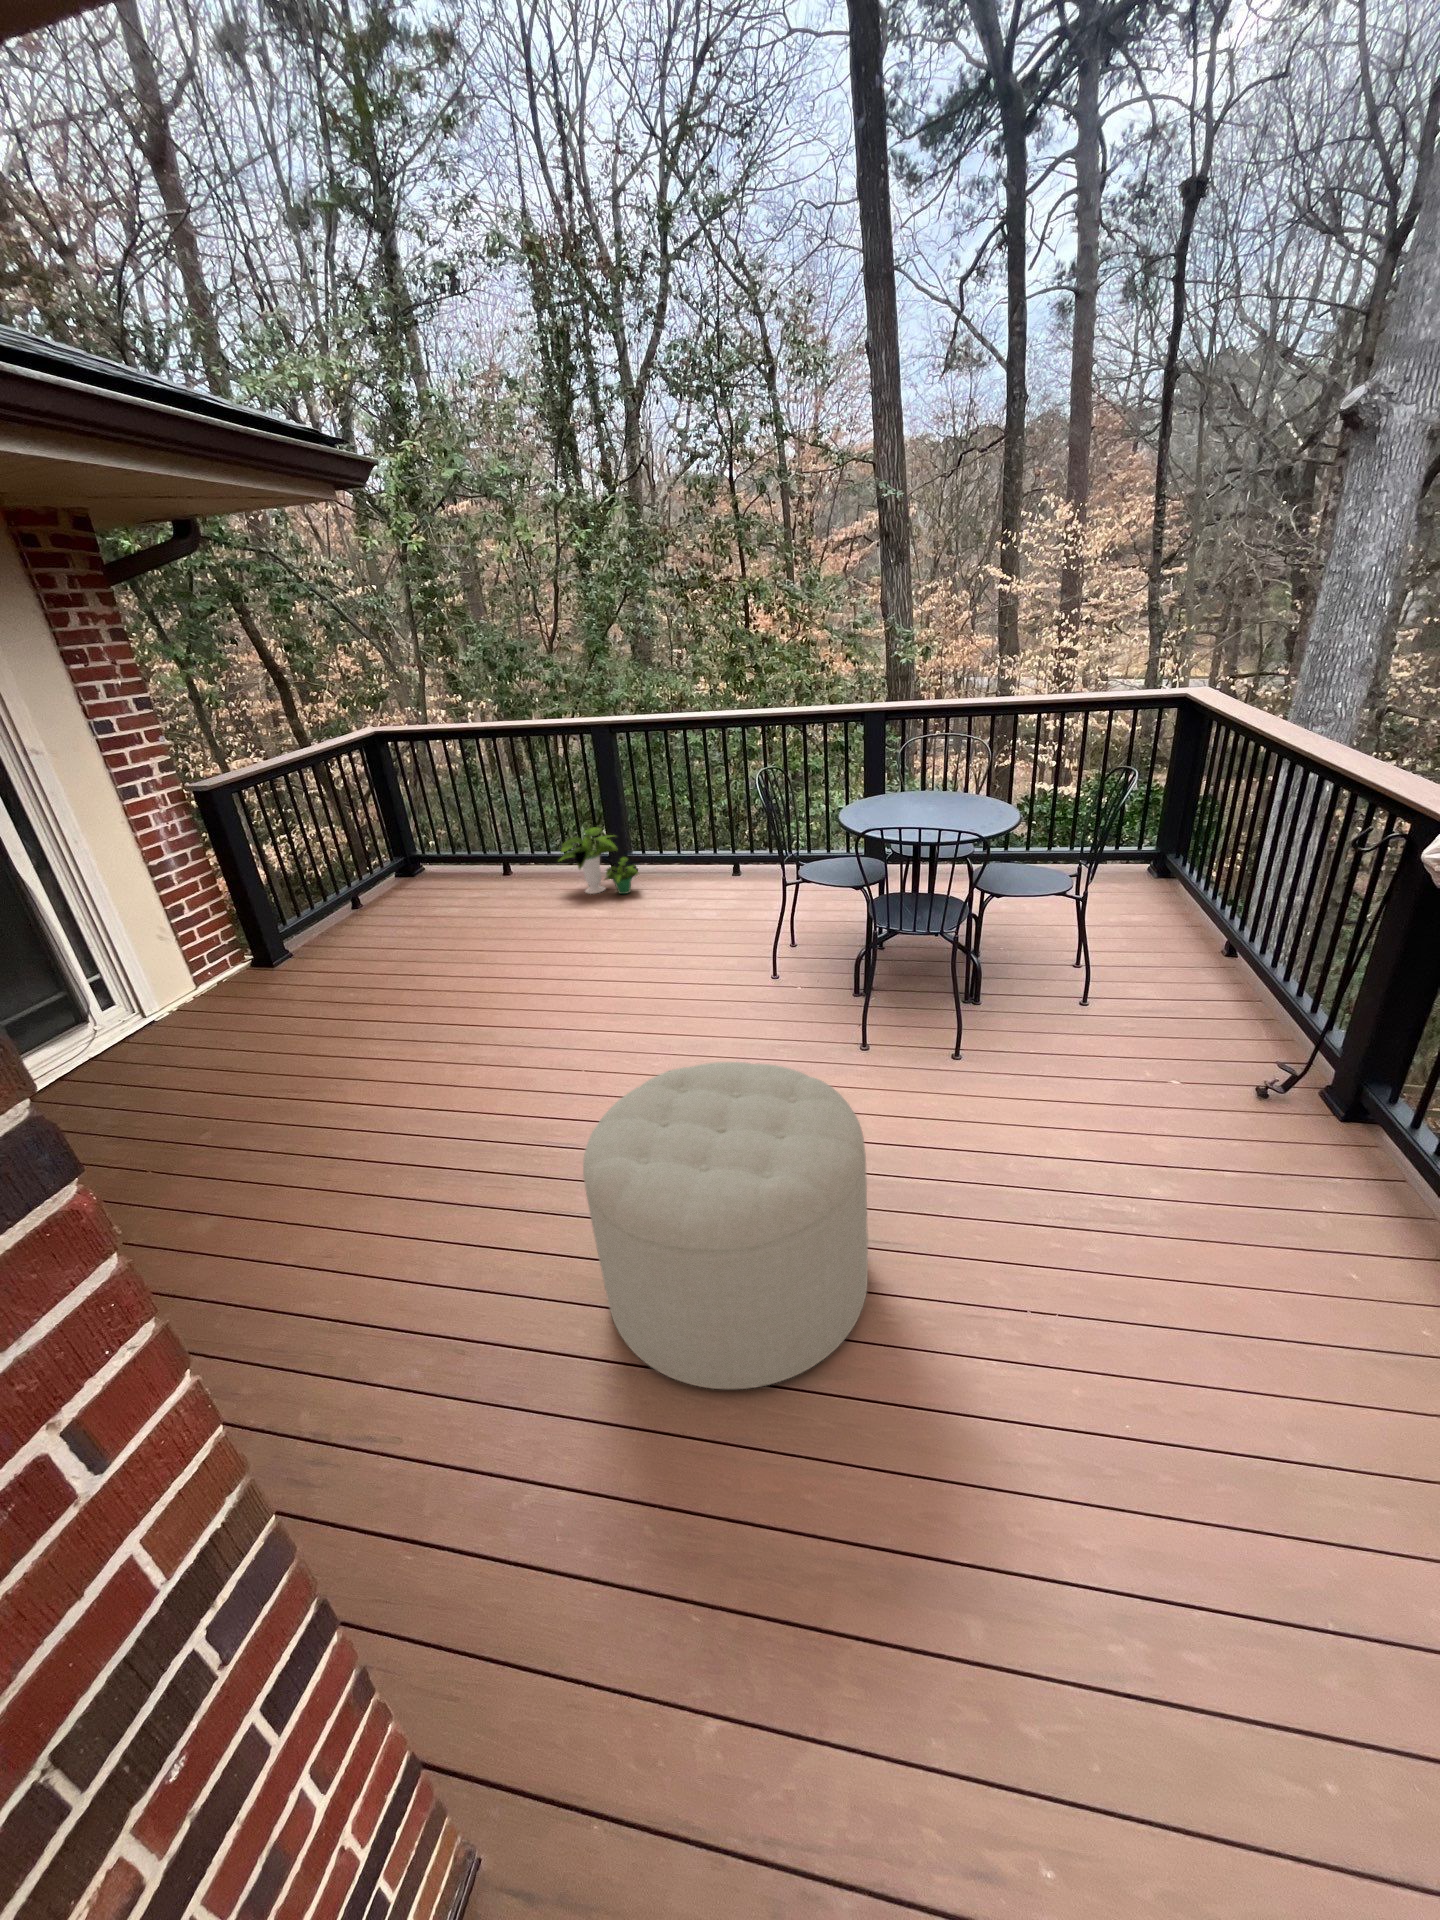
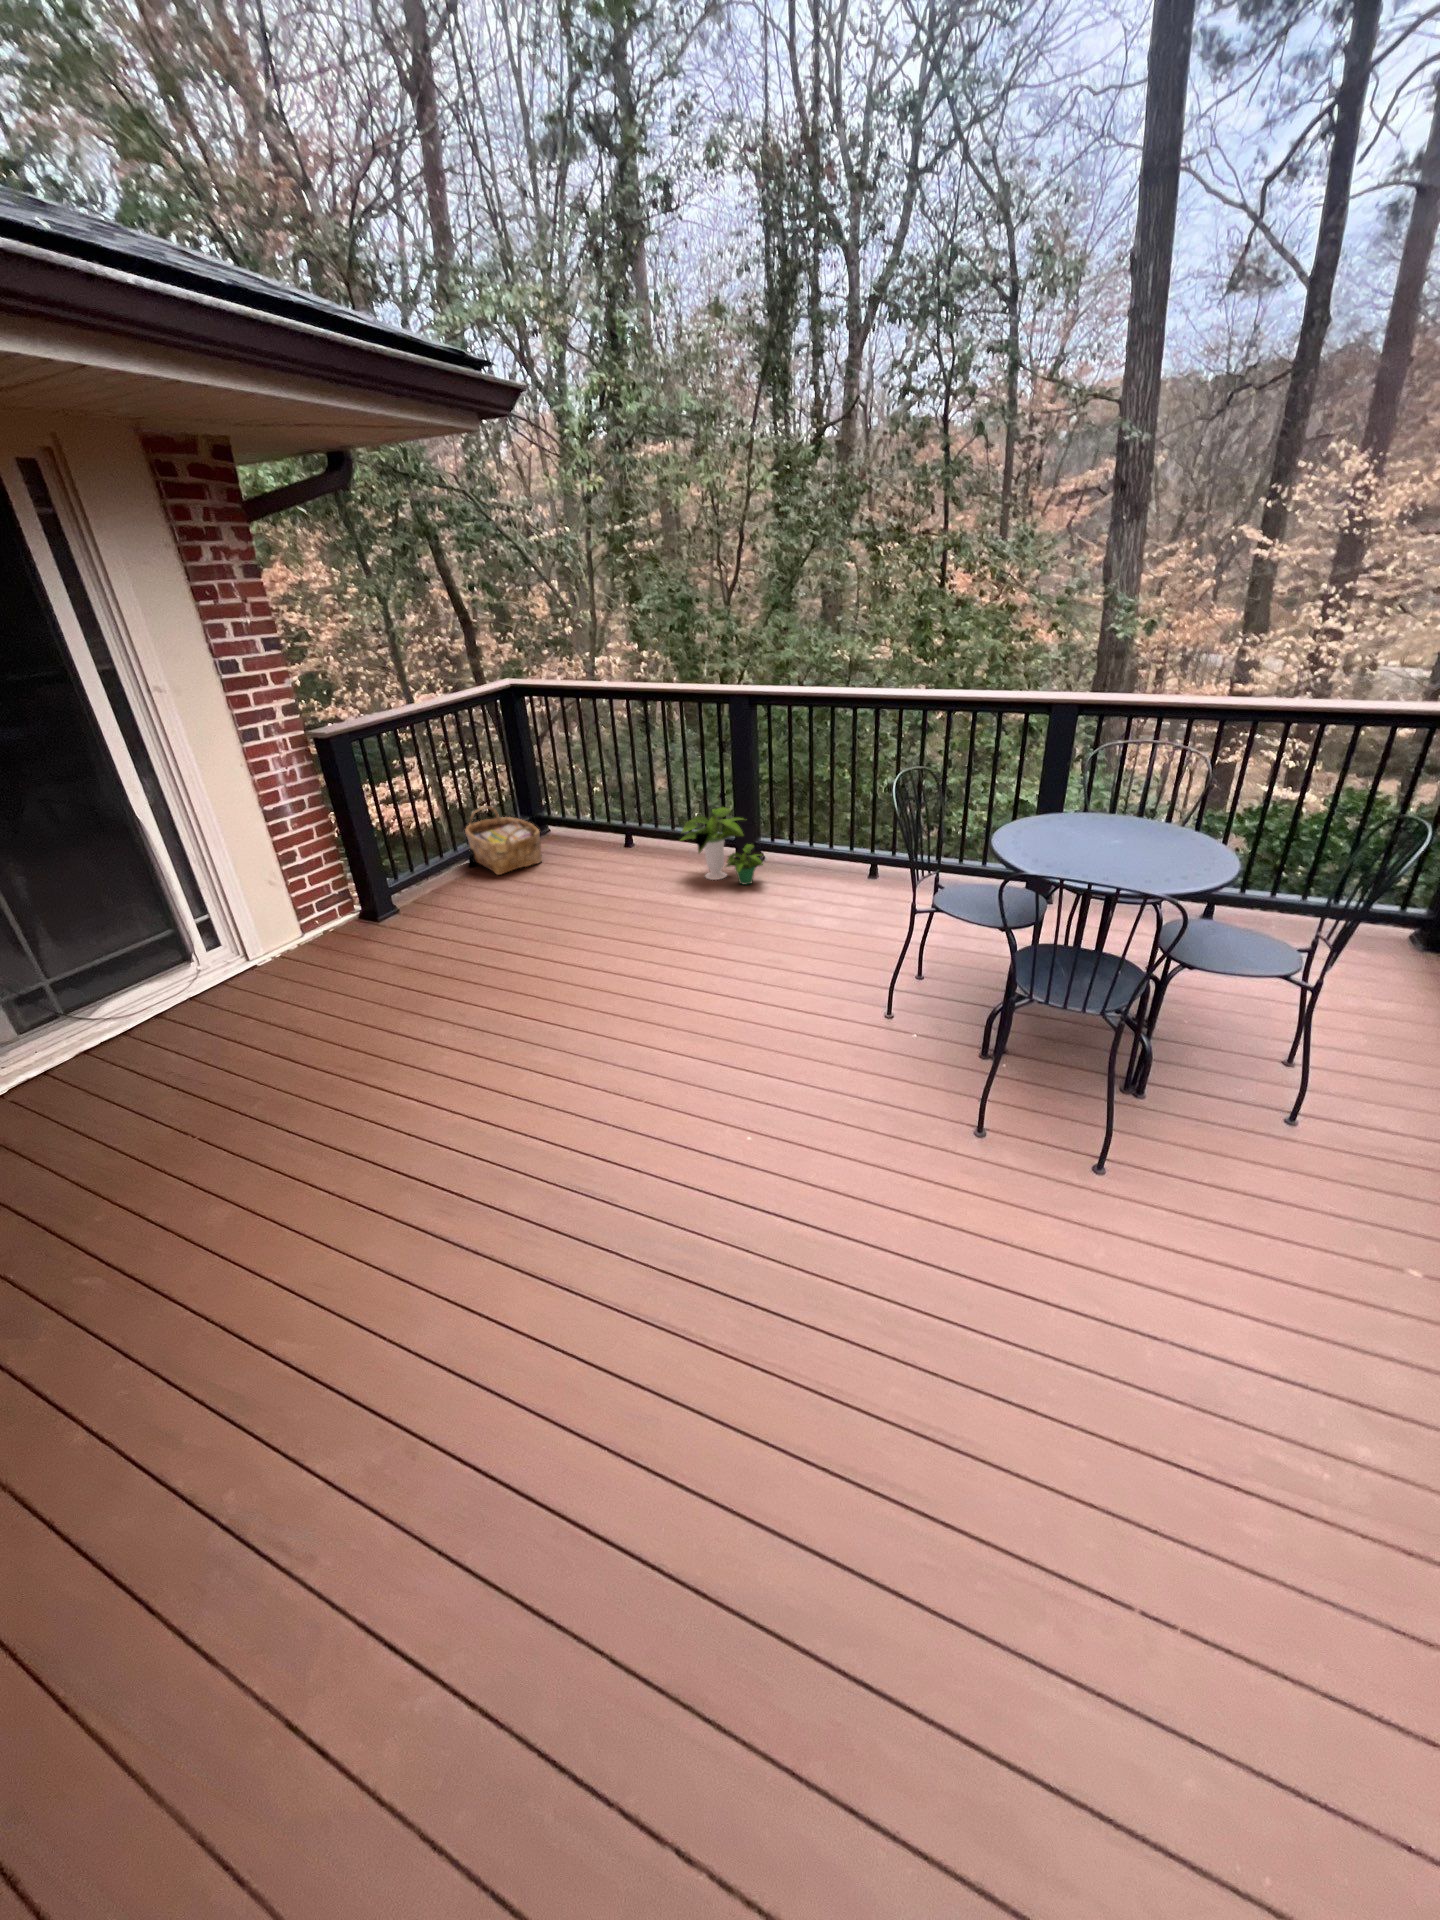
woven basket: none [341,849,422,913] -> present [465,806,542,875]
ottoman: present [583,1062,868,1389] -> none [531,1167,914,1645]

